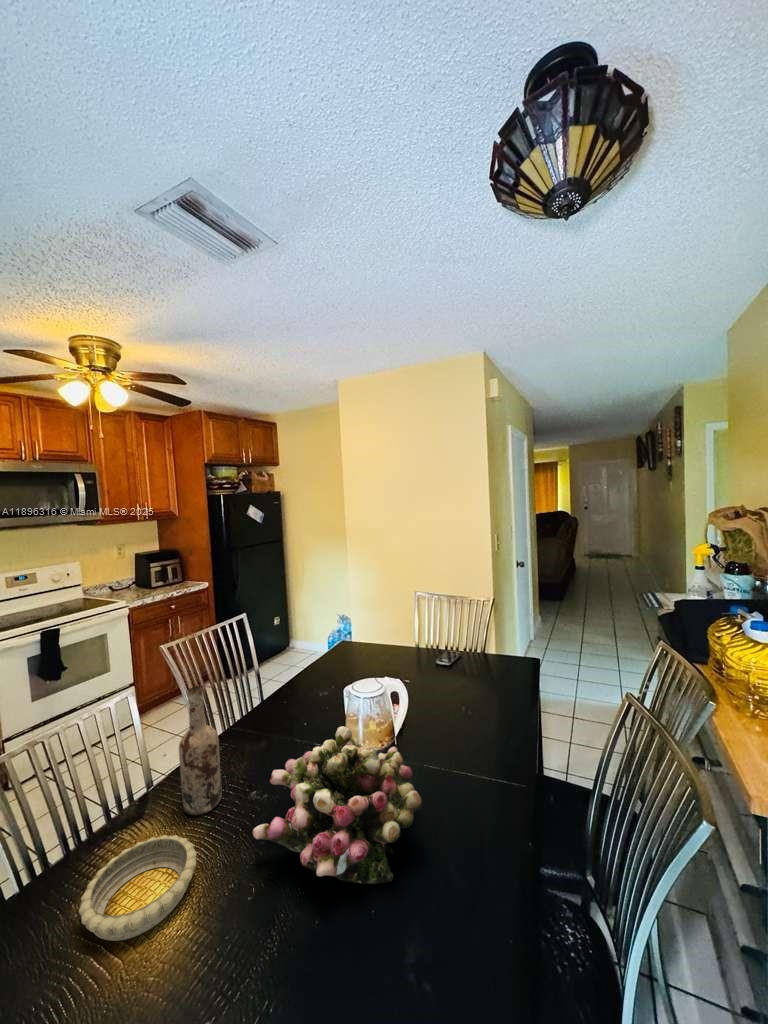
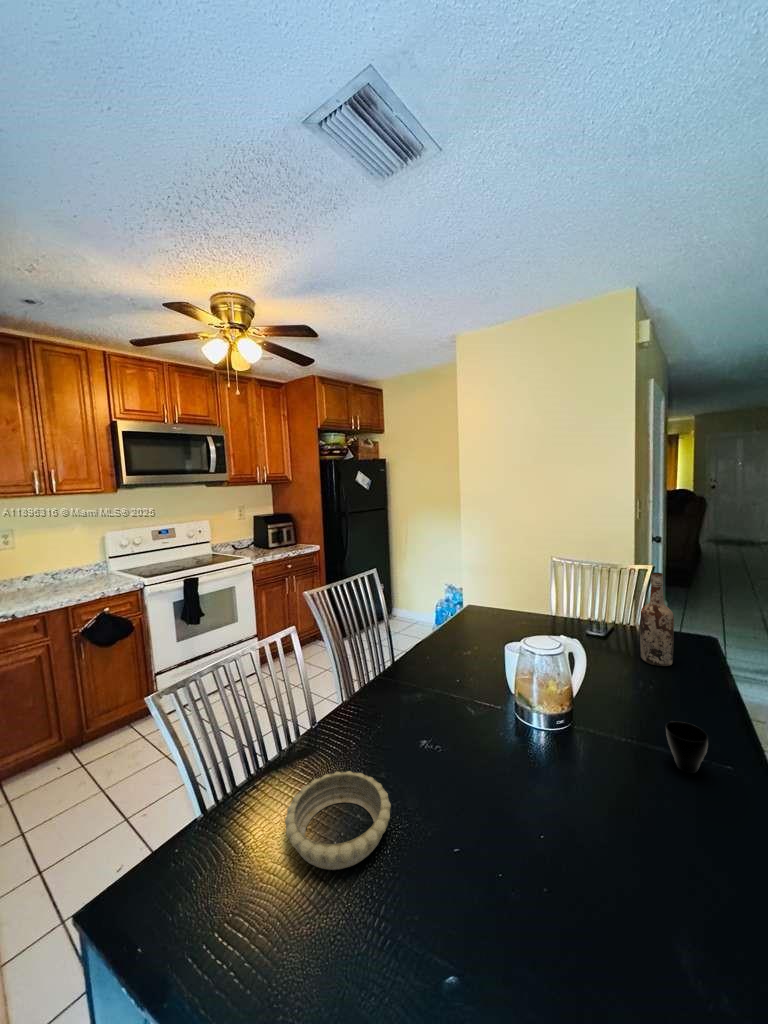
wine bottle: present [179,686,222,815] -> present [640,572,674,666]
flower arrangement: present [253,726,422,884] -> none [446,681,655,862]
cup: none [457,746,485,790] -> present [666,721,708,773]

